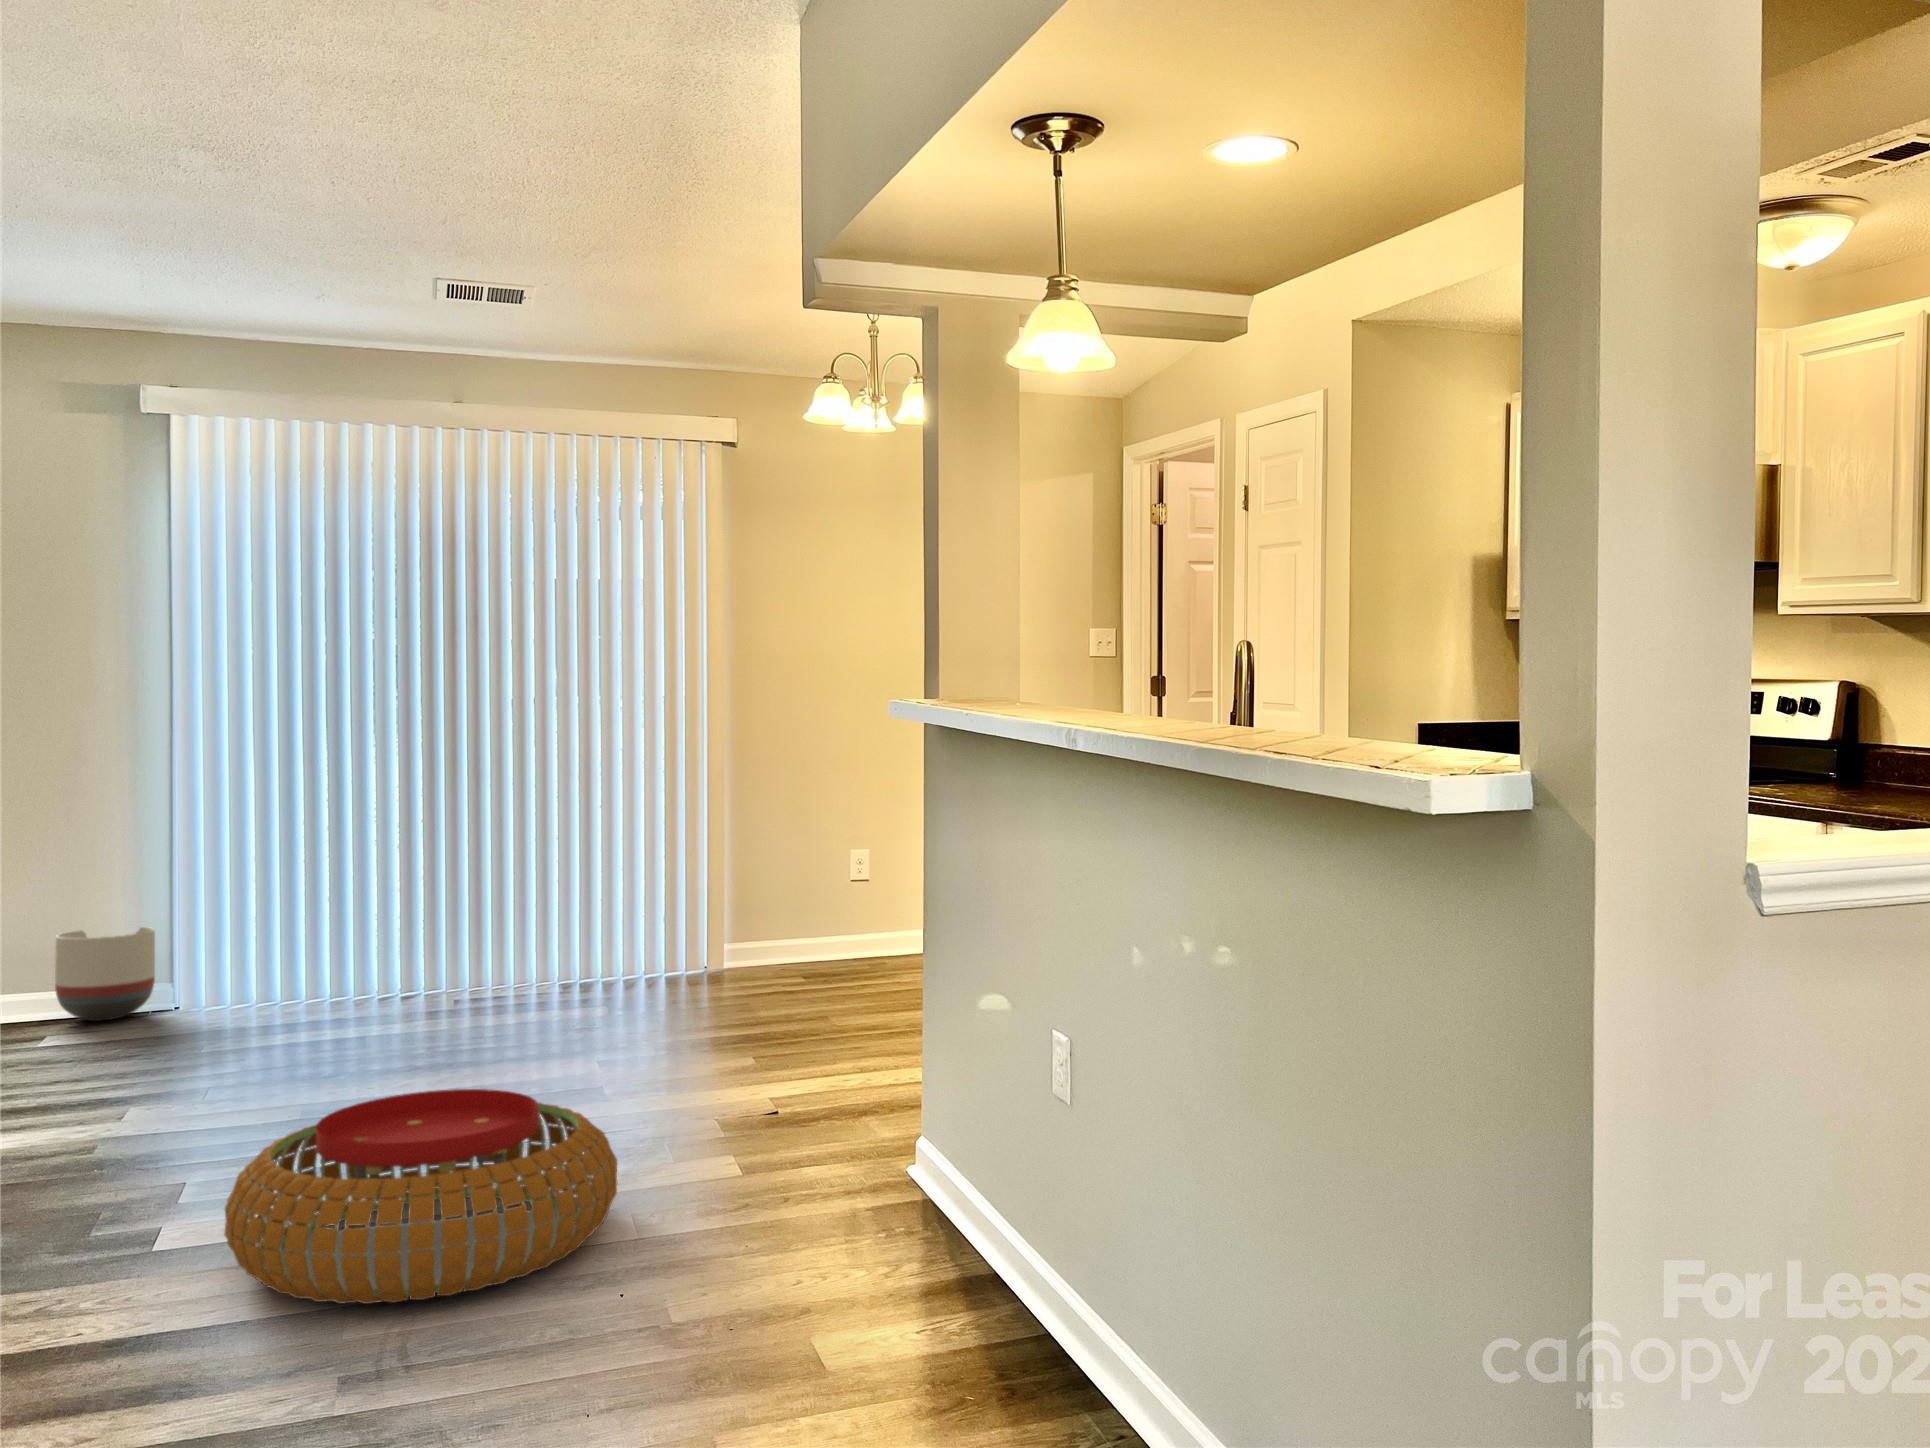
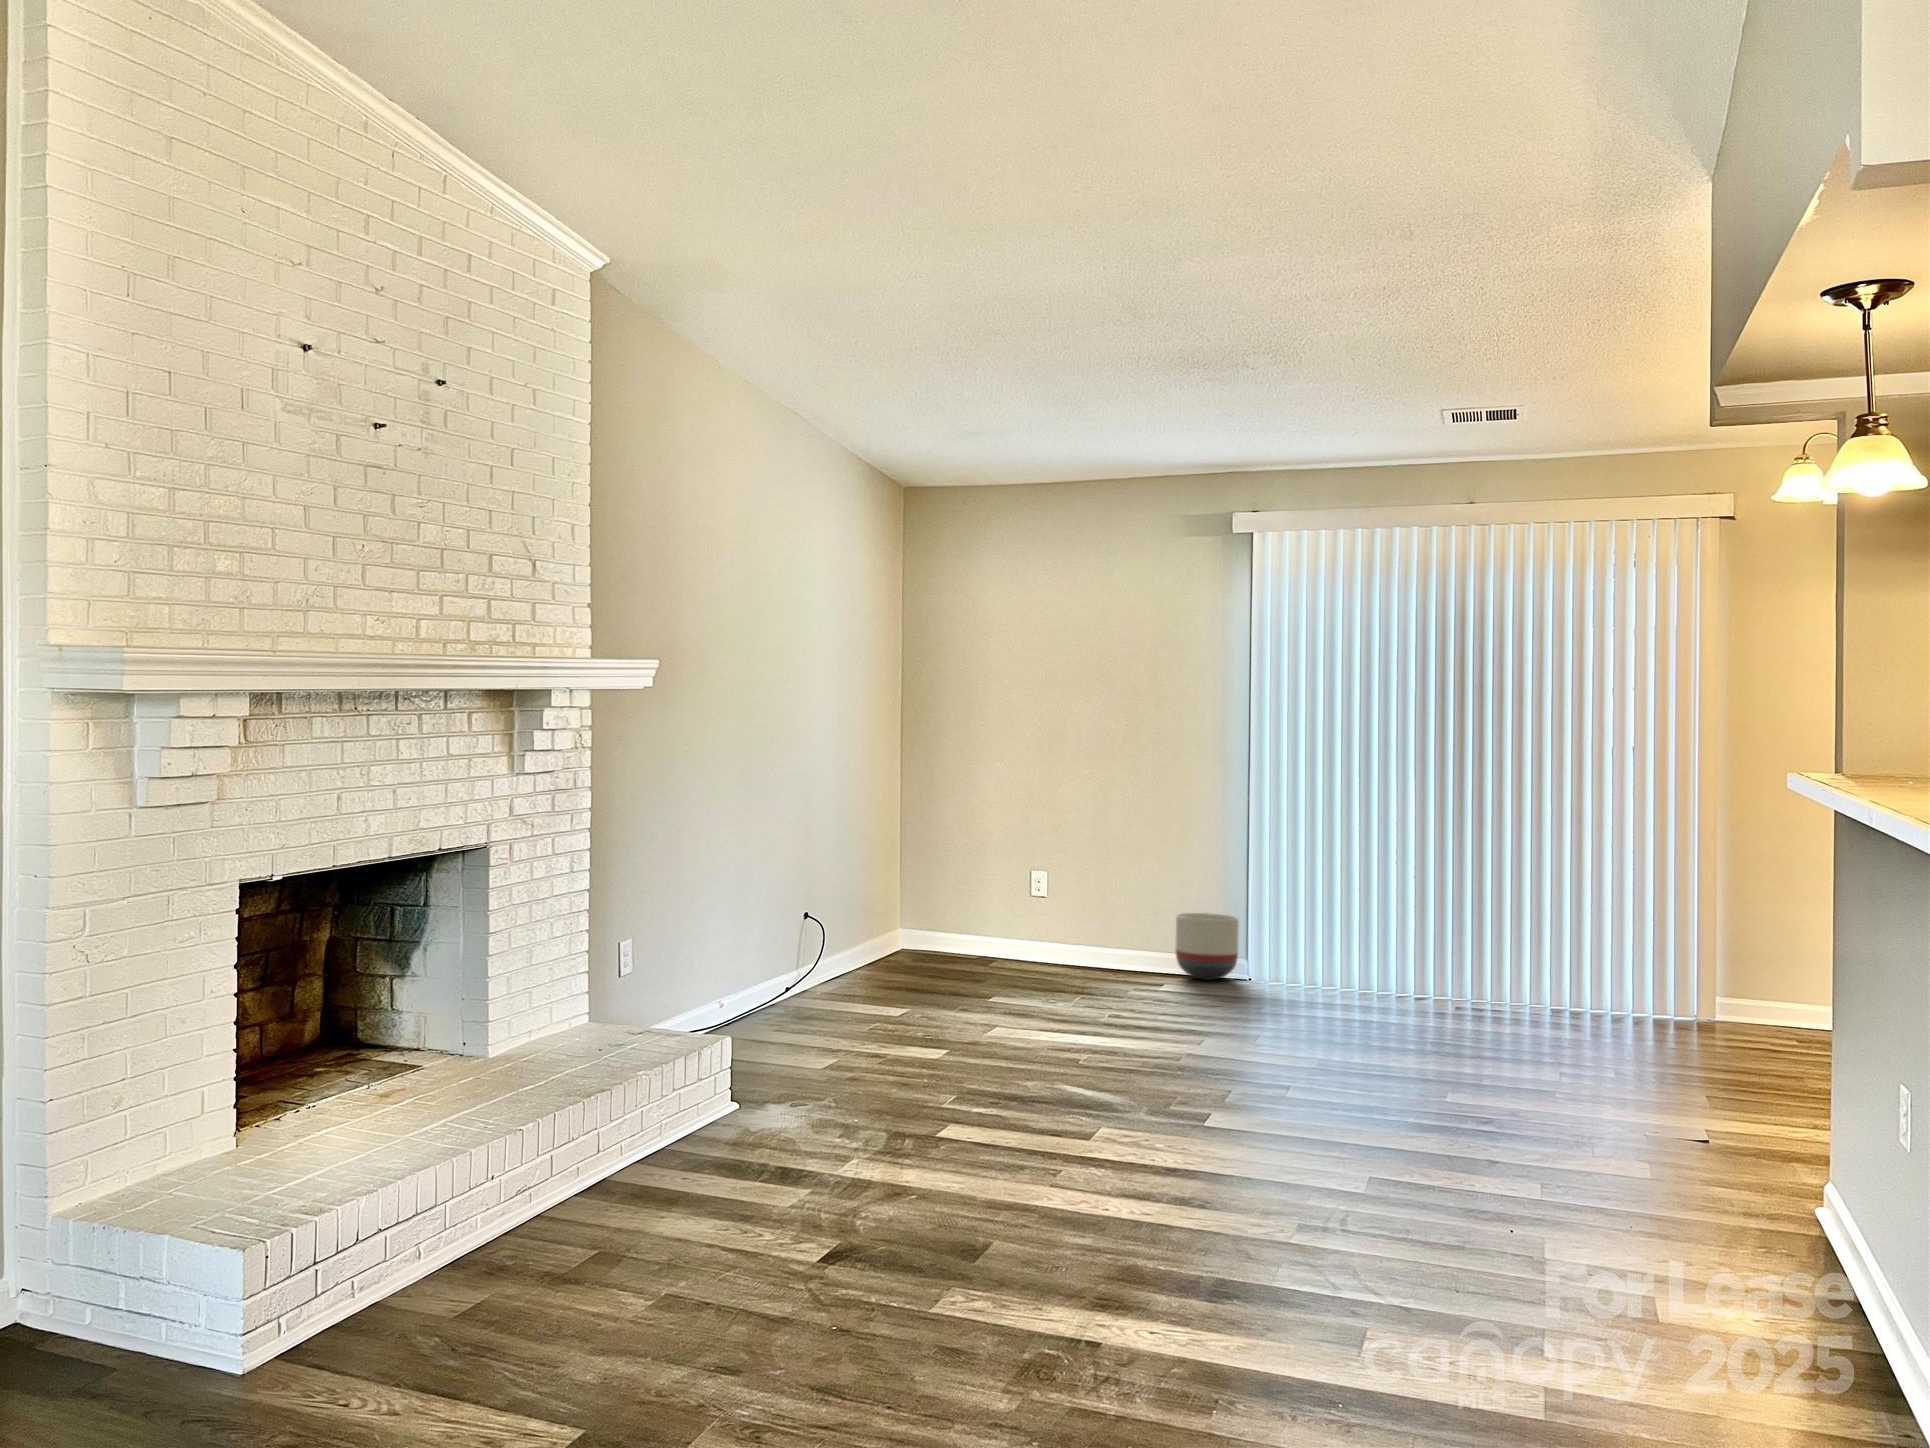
pouf: present [224,1089,617,1304] -> none [1243,1053,1525,1201]

